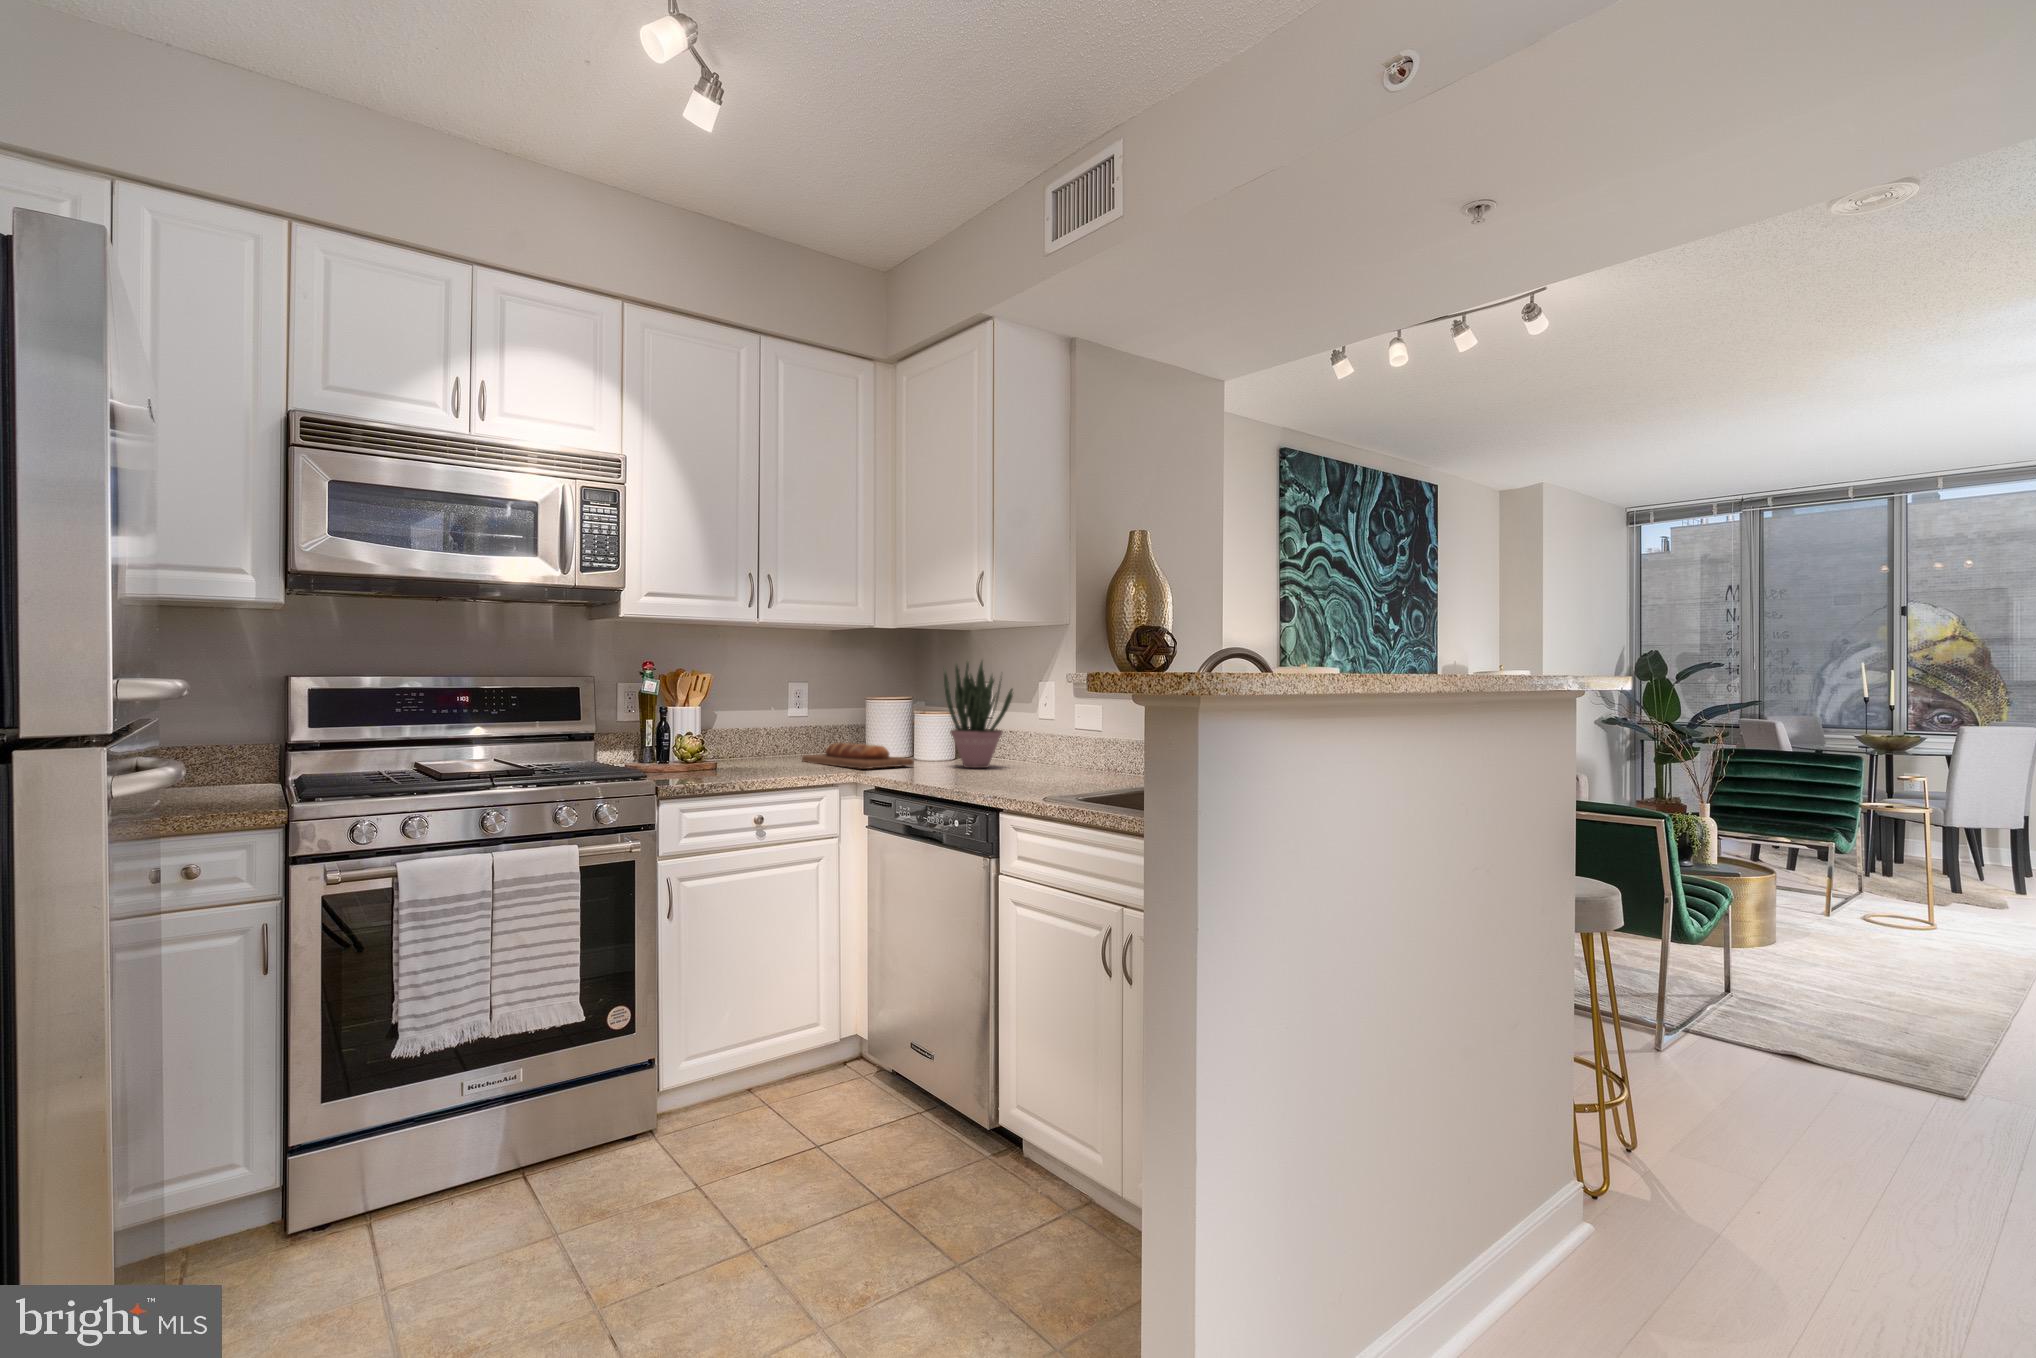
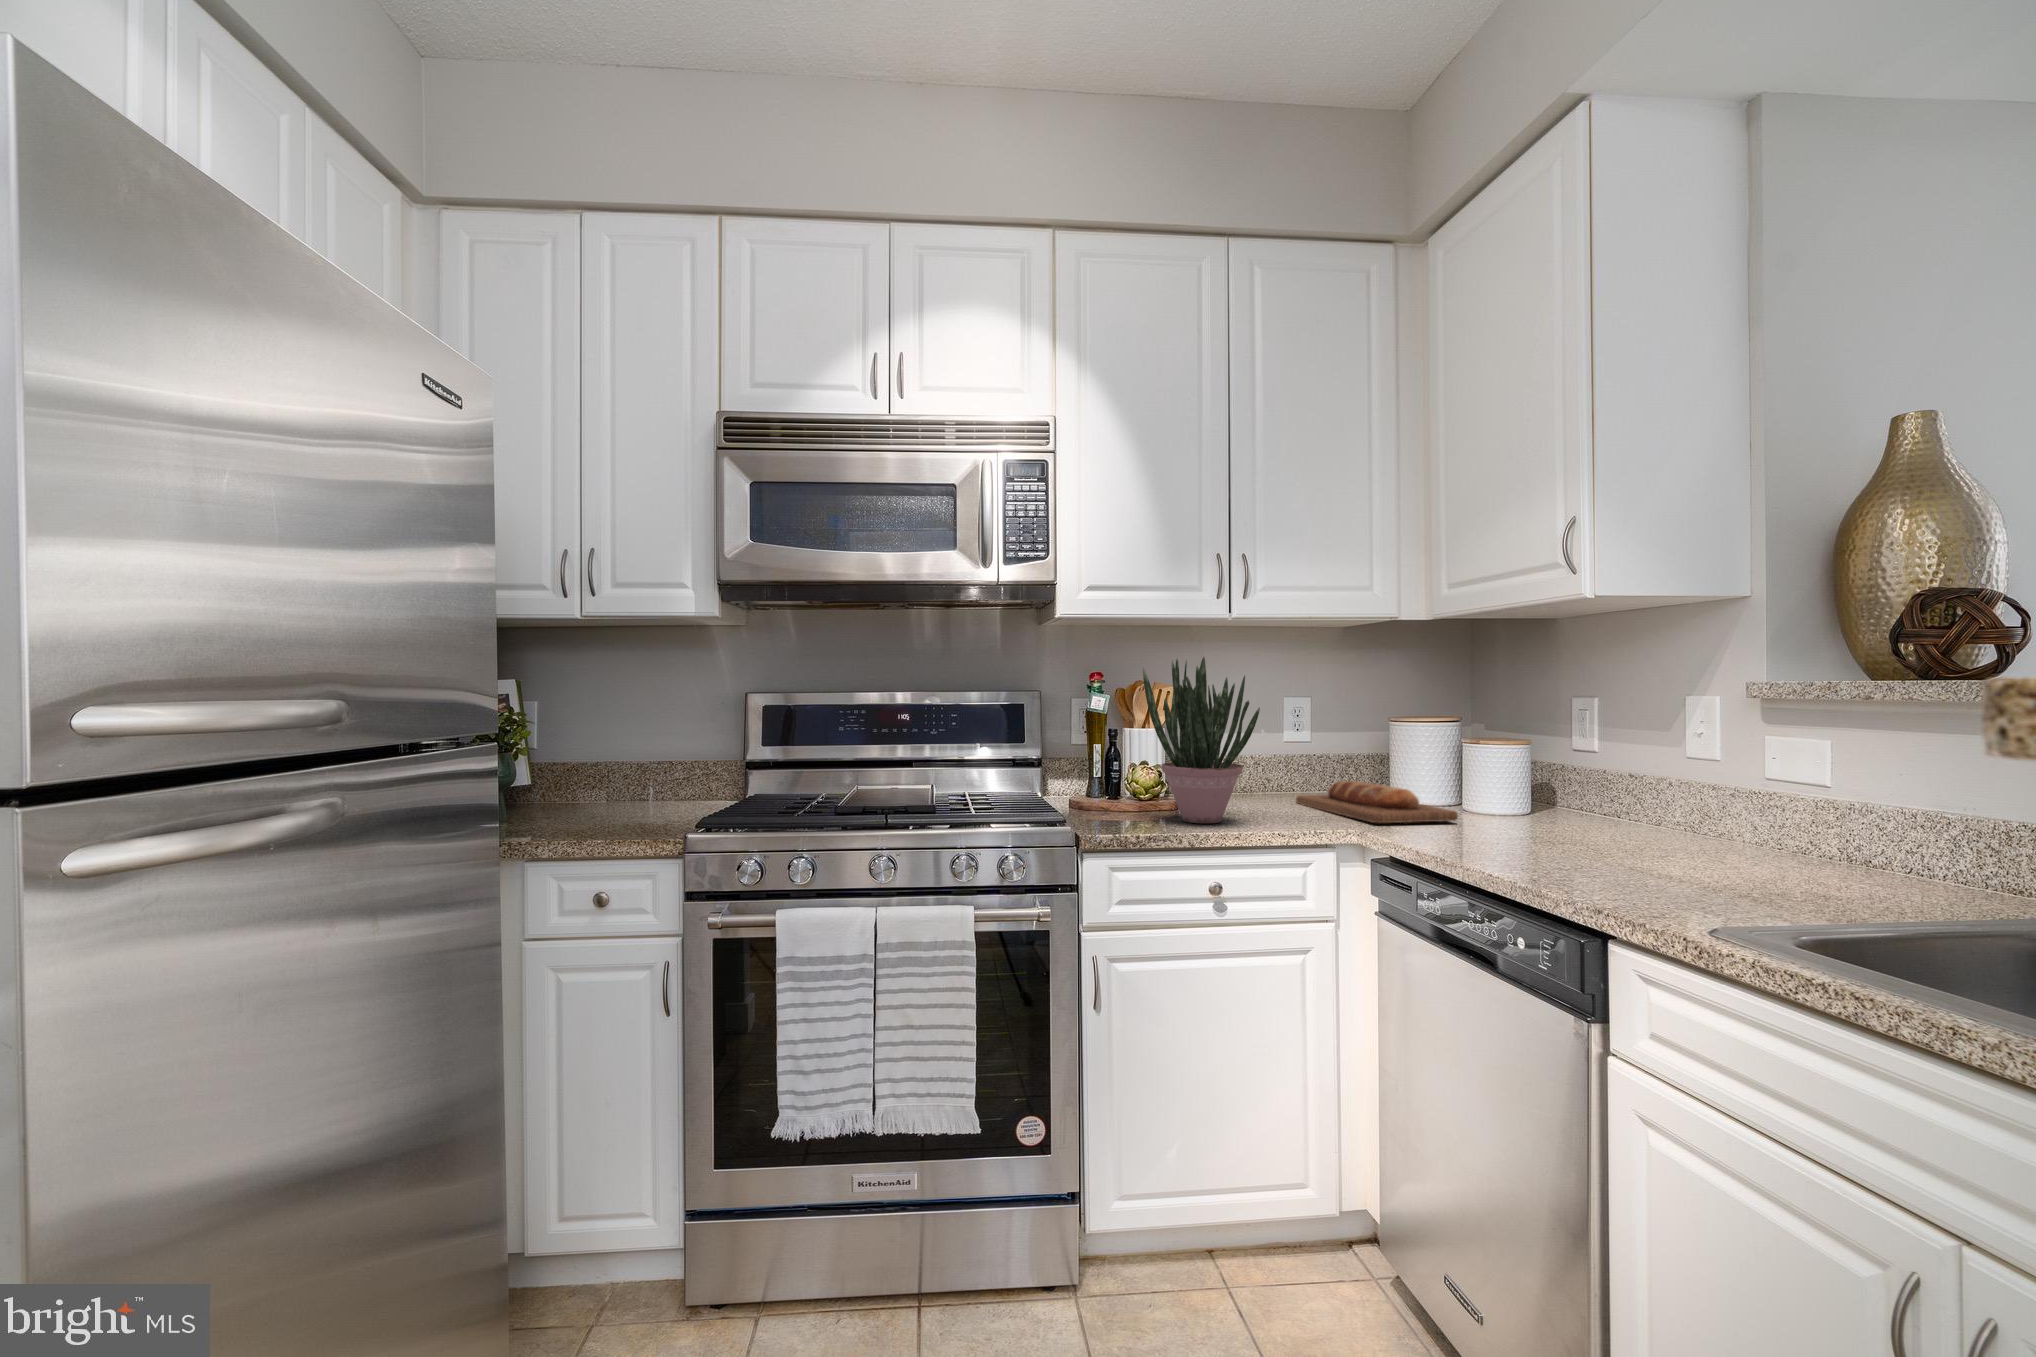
potted plant: present [944,661,1013,768] -> present [1143,657,1260,823]

